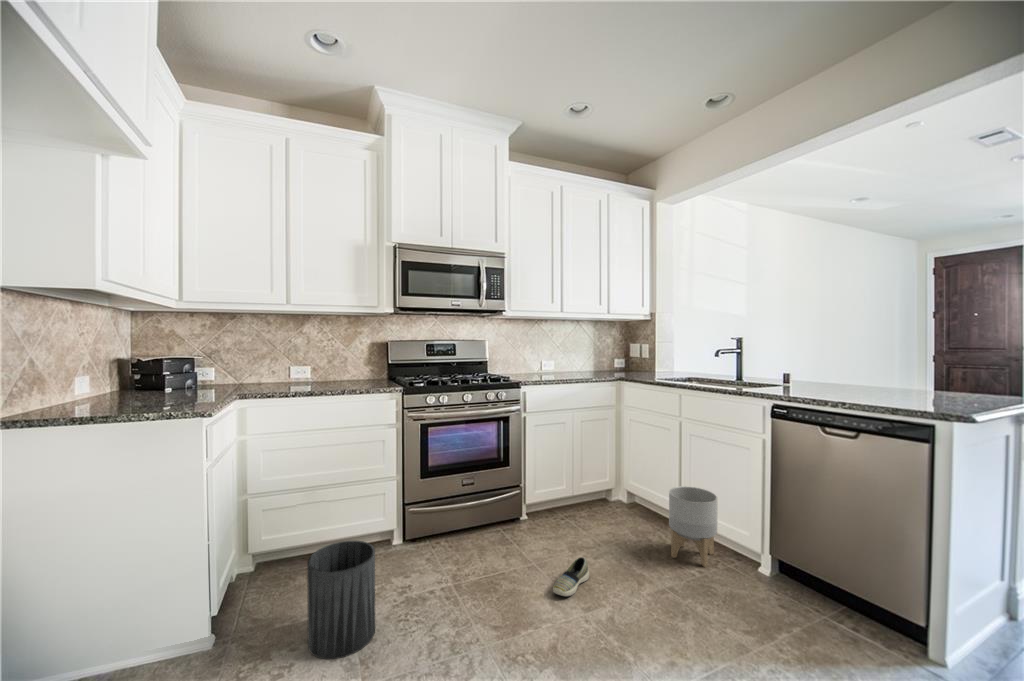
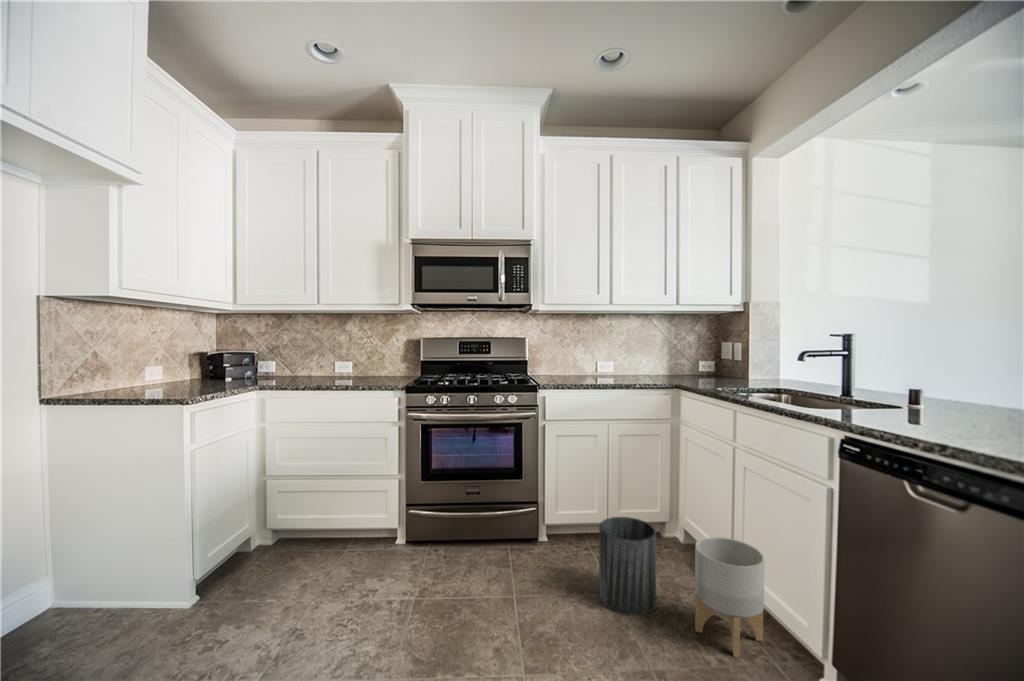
trash can: present [307,541,375,659] -> present [599,517,656,616]
shoe: present [553,557,589,596] -> none [505,602,566,646]

